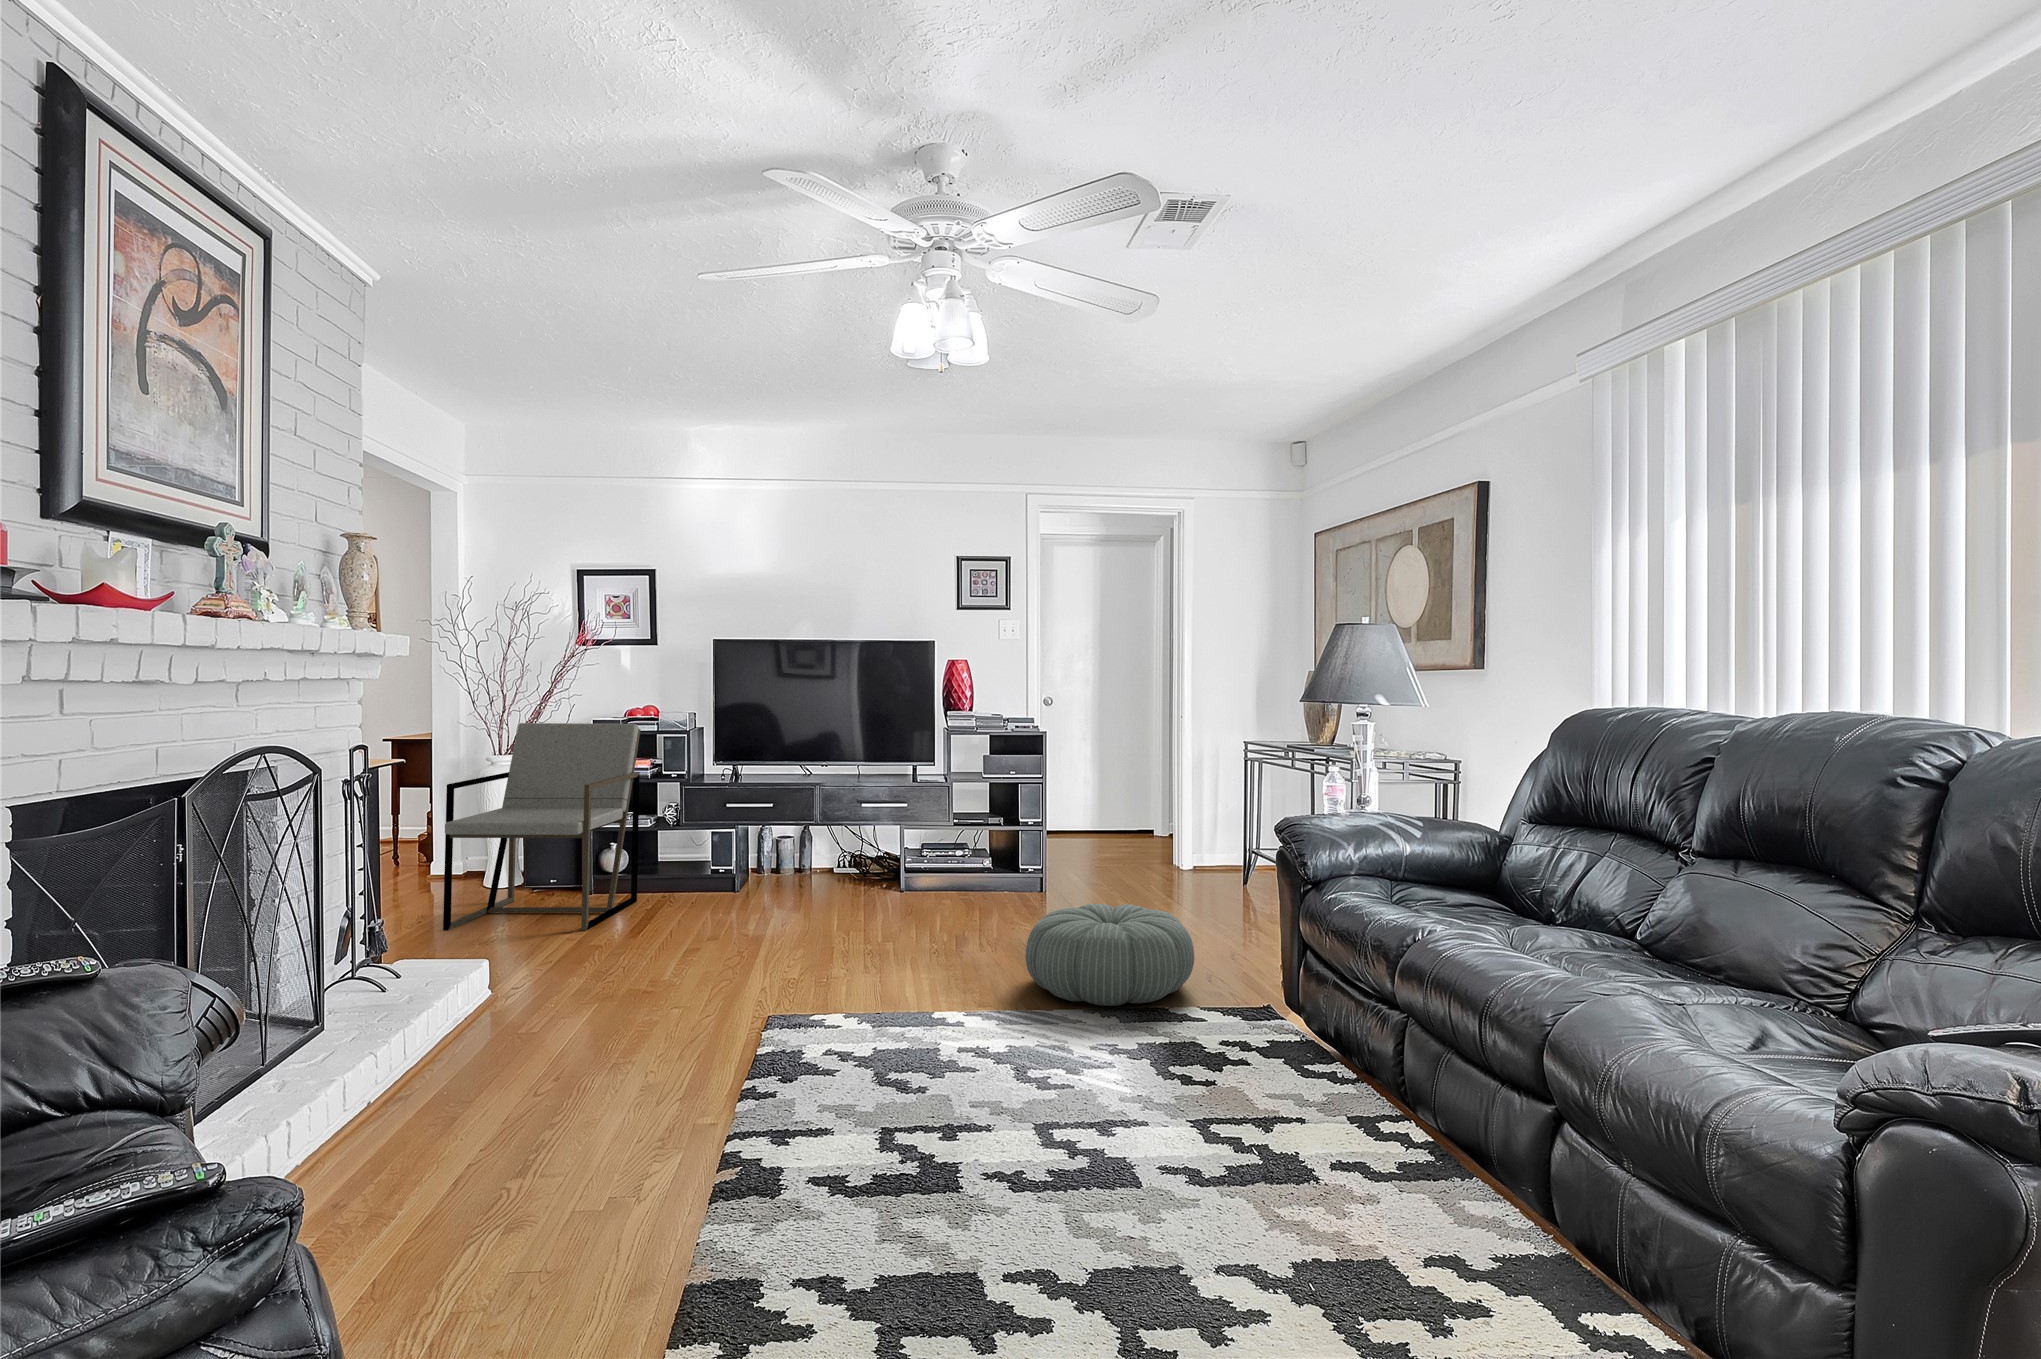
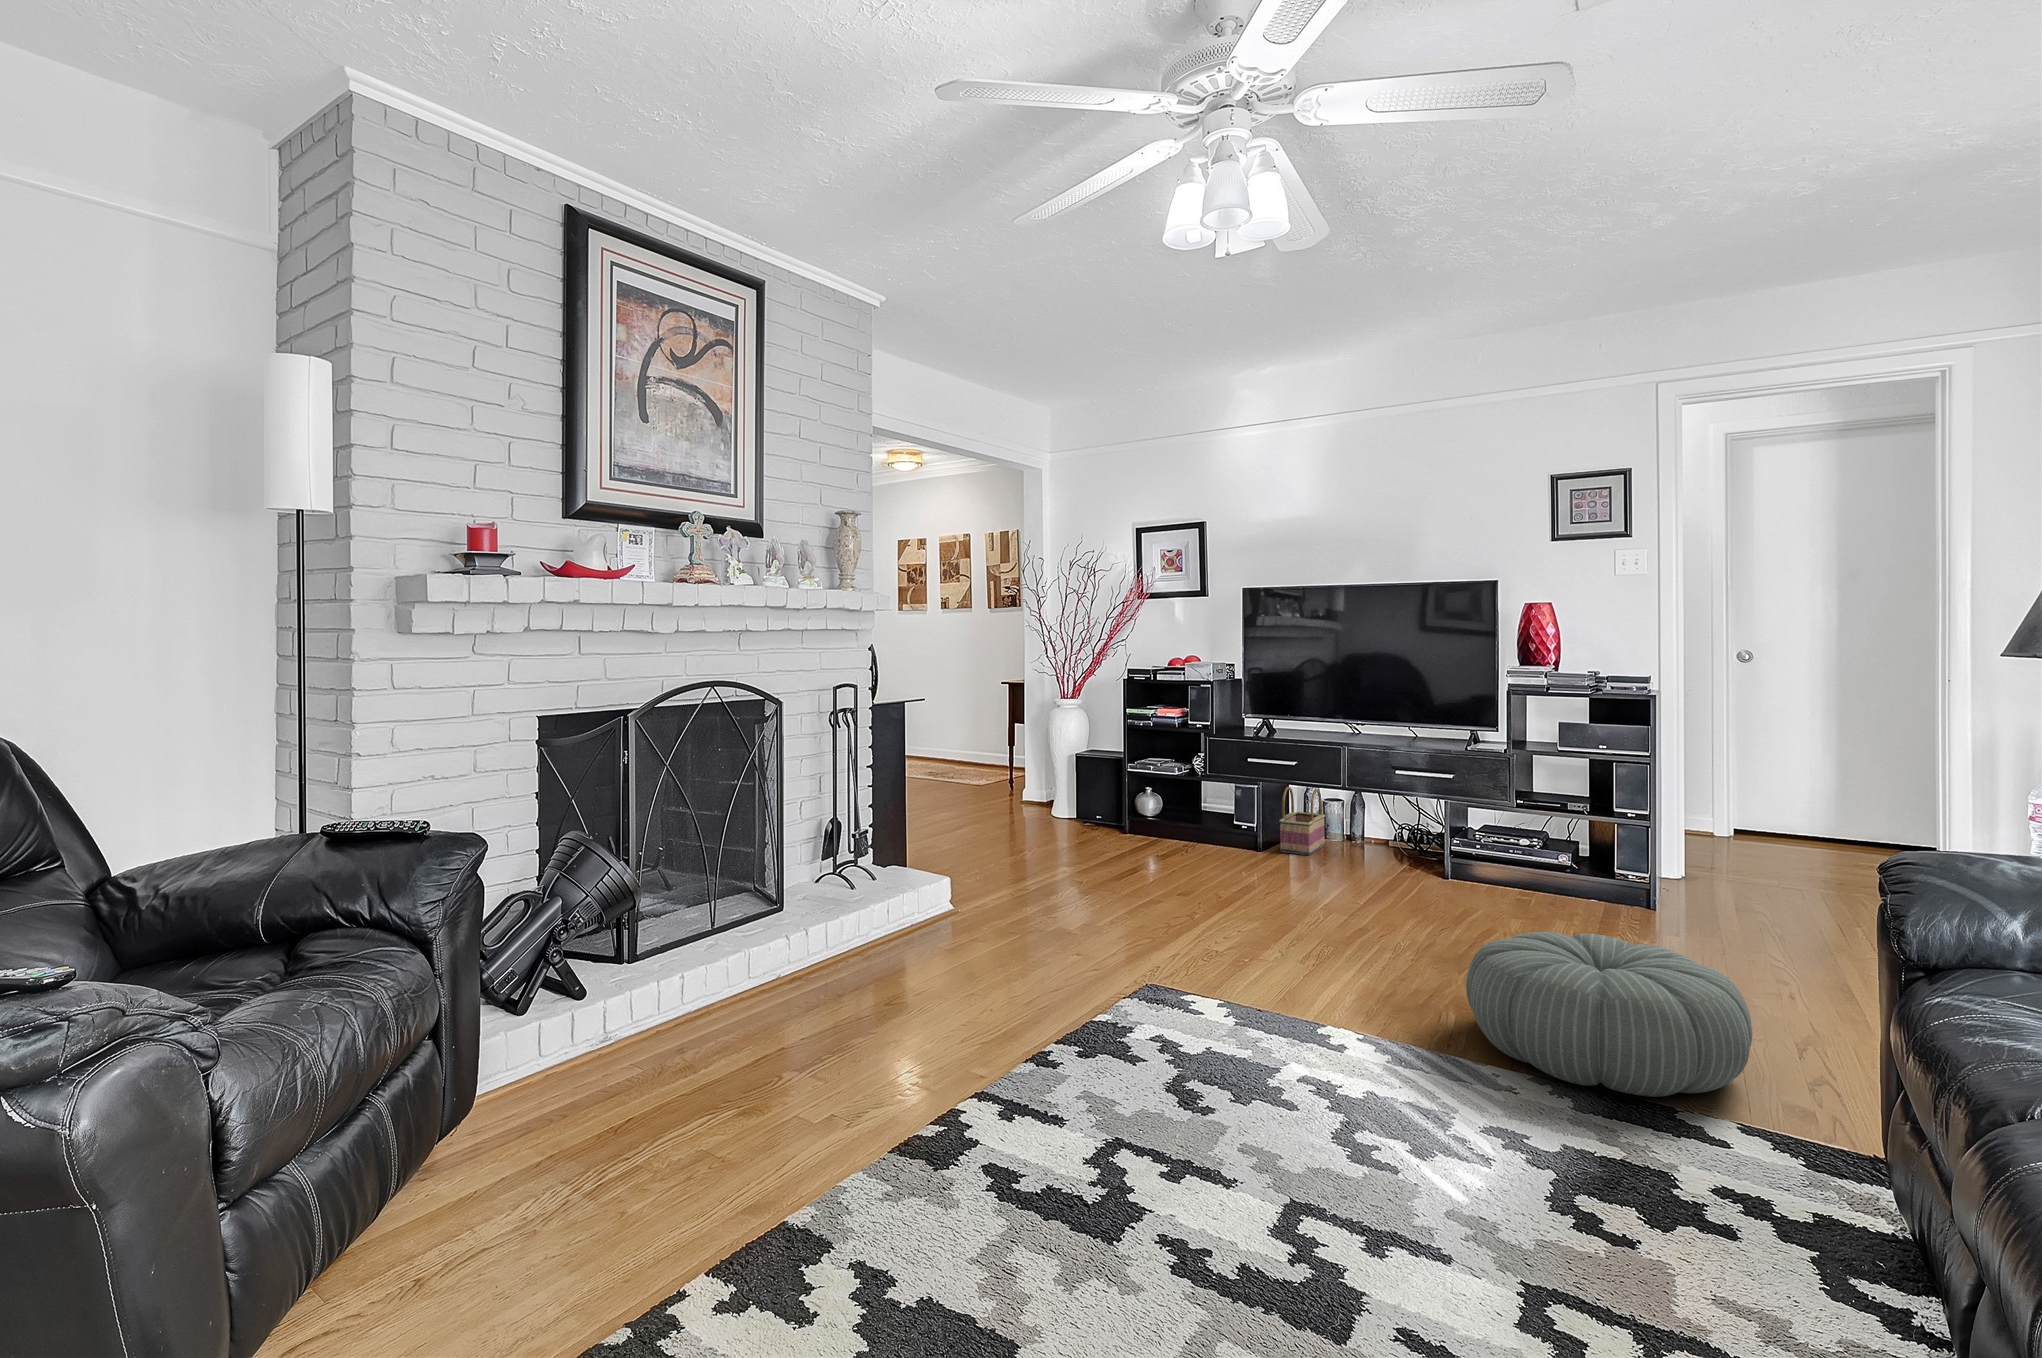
armchair: present [443,723,641,931] -> none [1001,672,1172,863]
basket: none [751,828,785,892] -> present [1280,787,1325,855]

